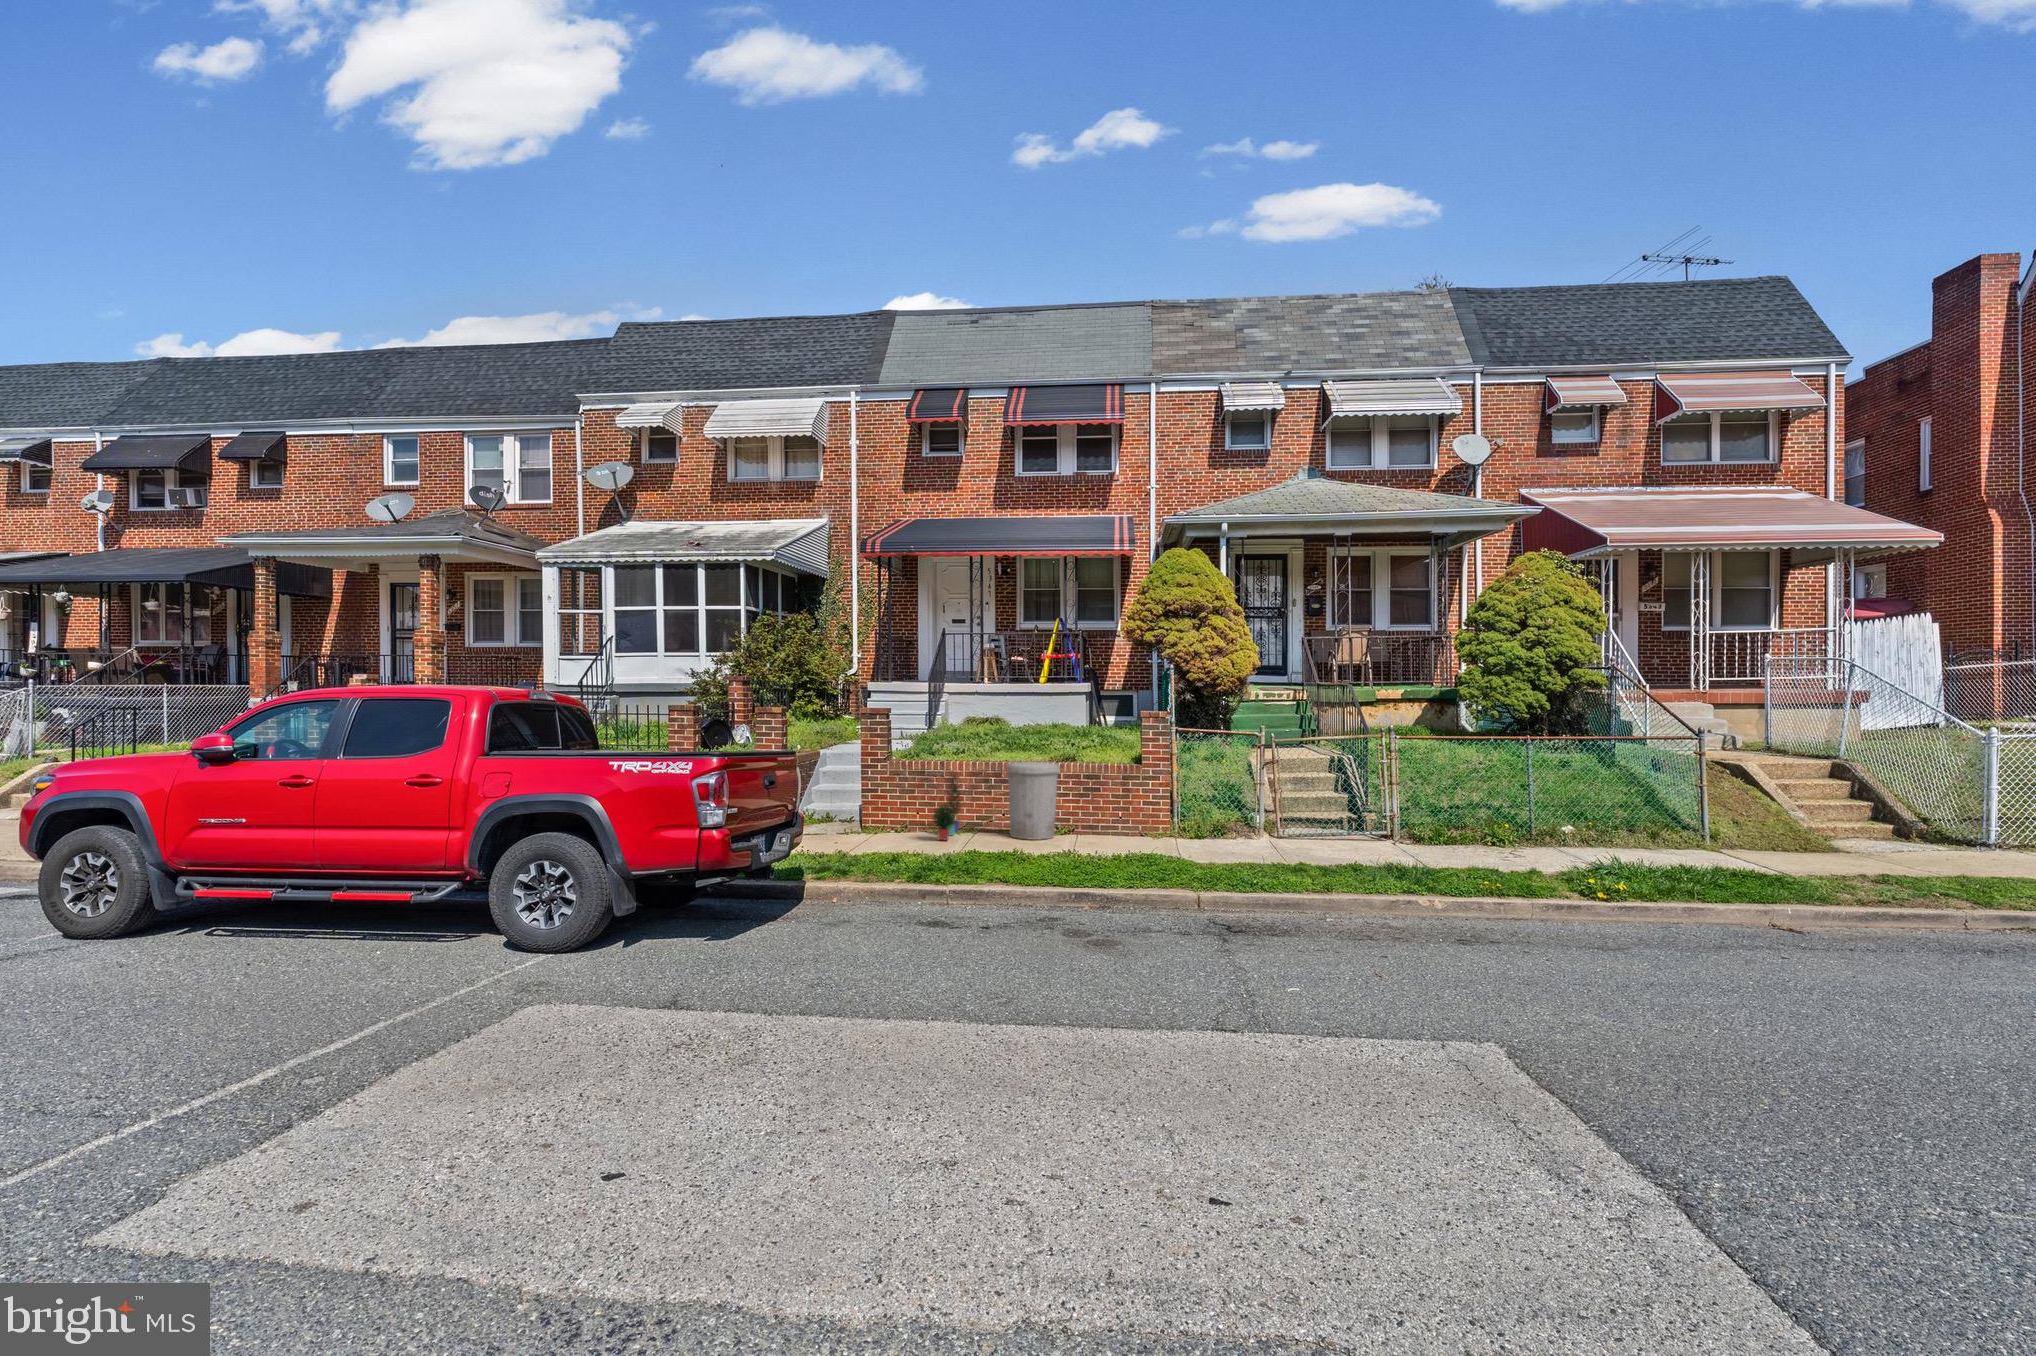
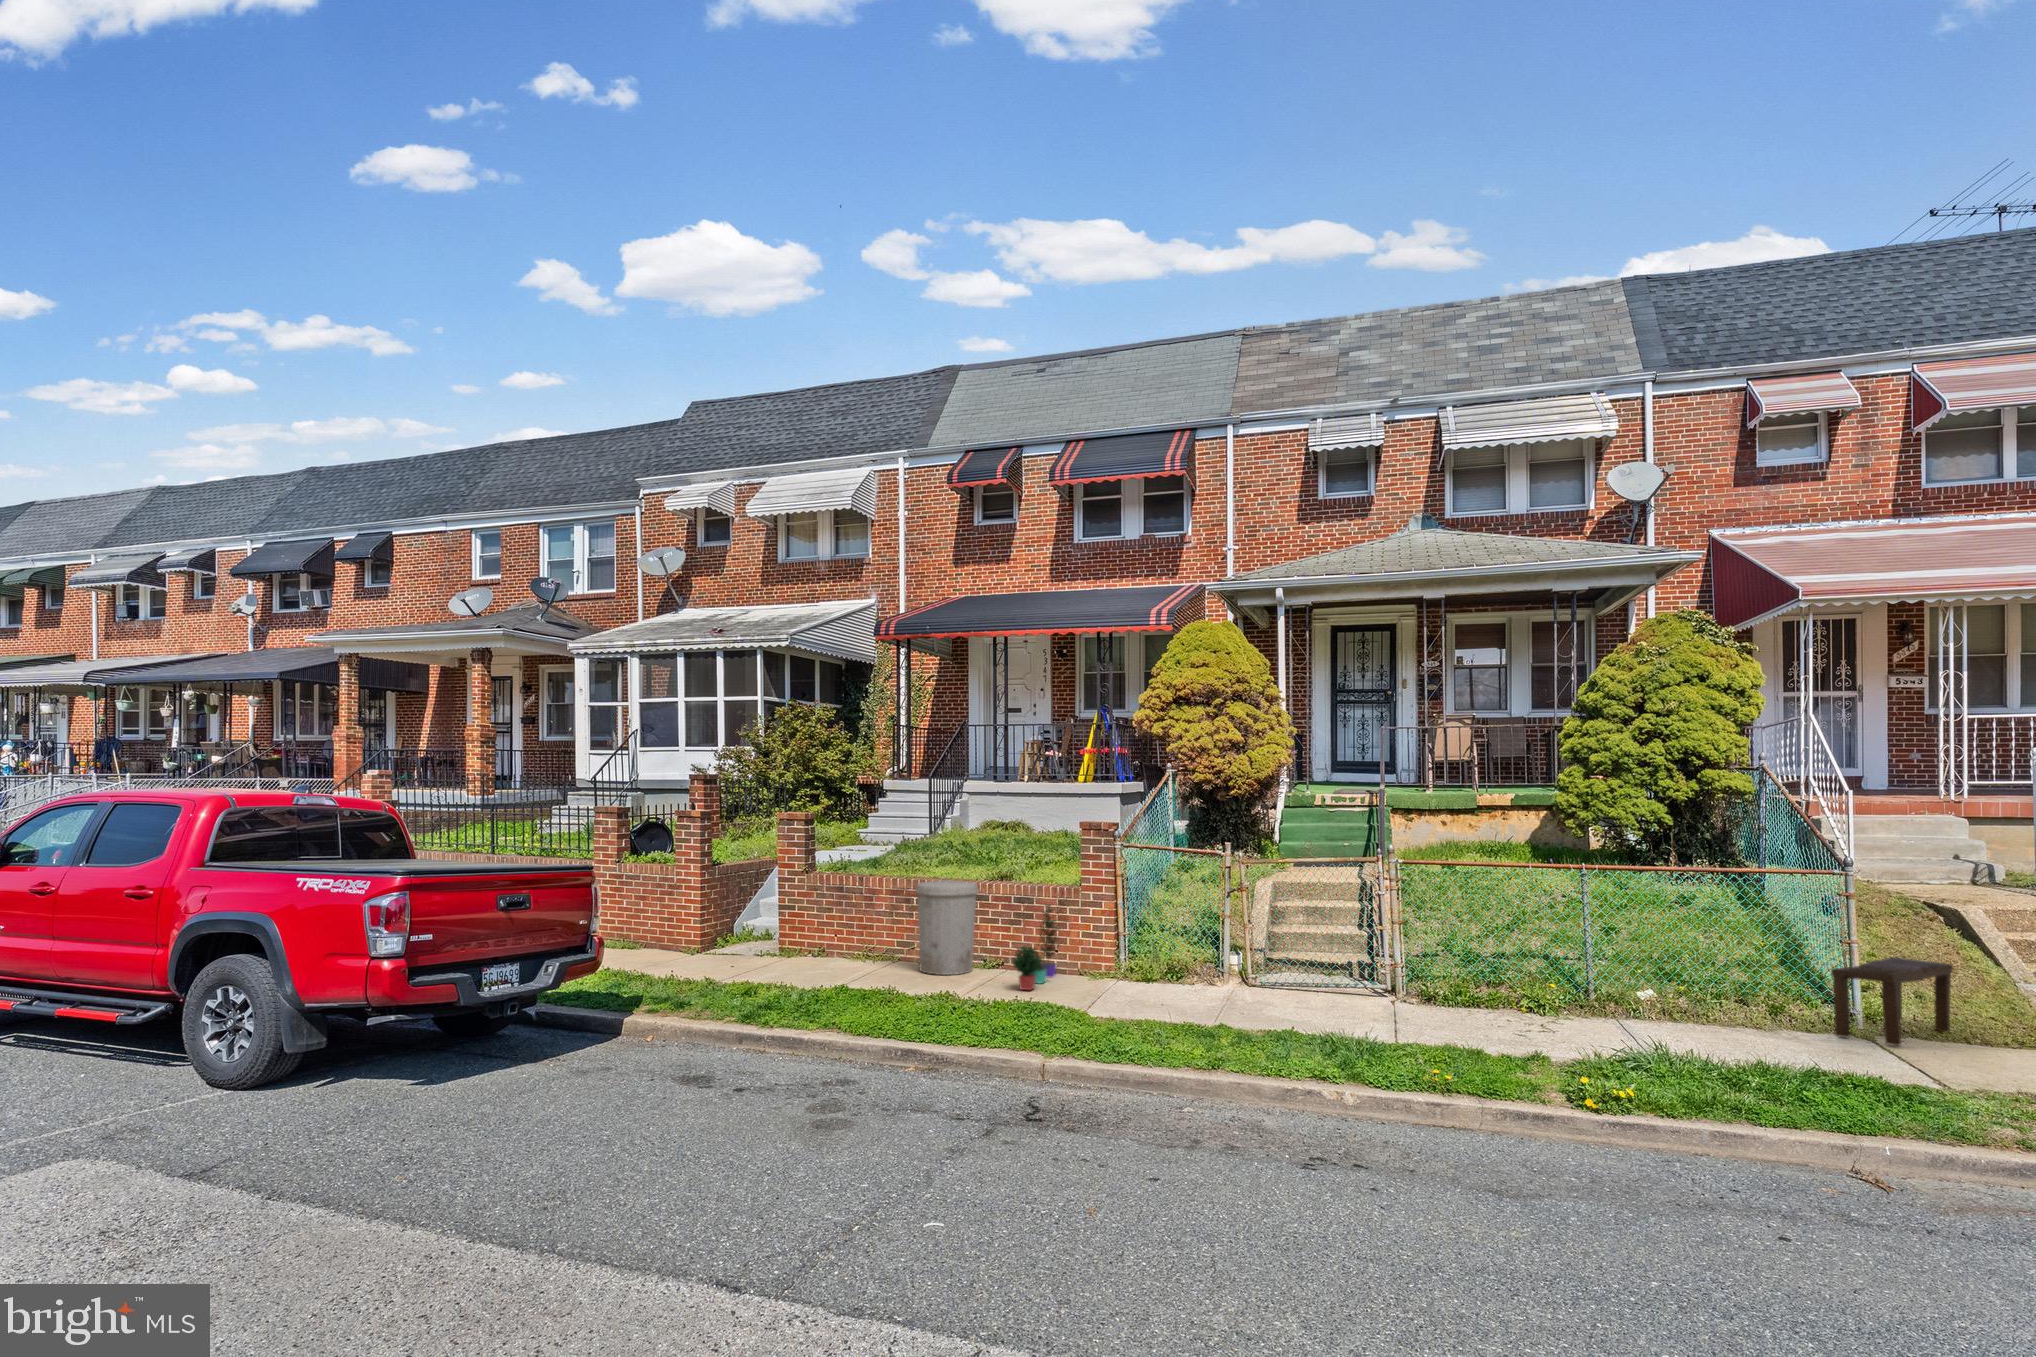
potted plant: present [933,776,964,840] -> present [1013,905,1061,990]
bench: none [1725,805,1796,866] -> present [1831,957,1953,1046]

